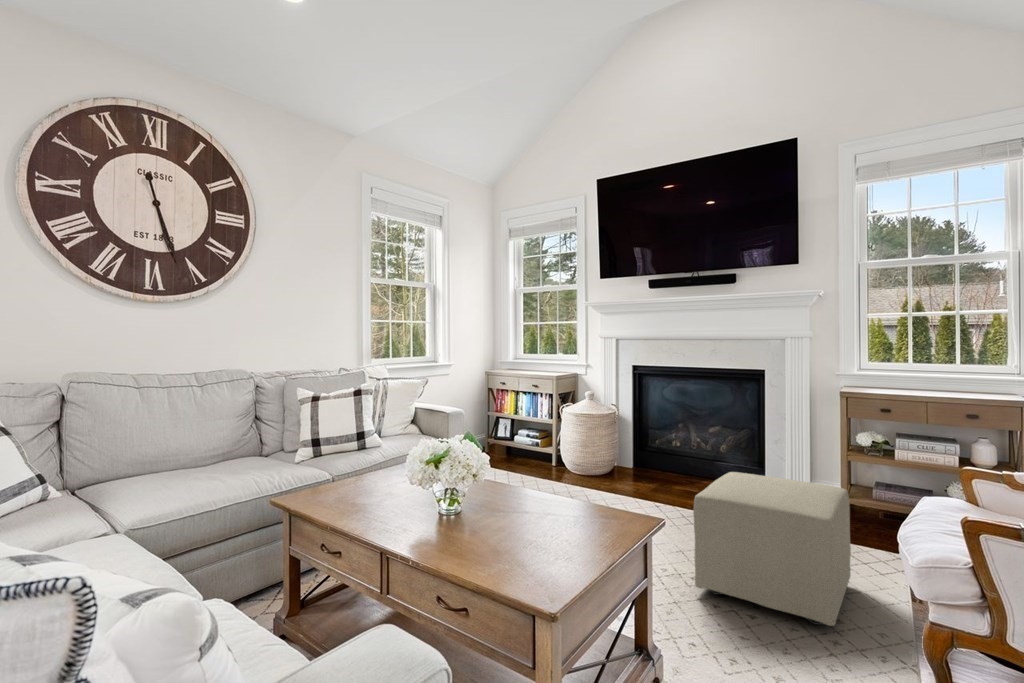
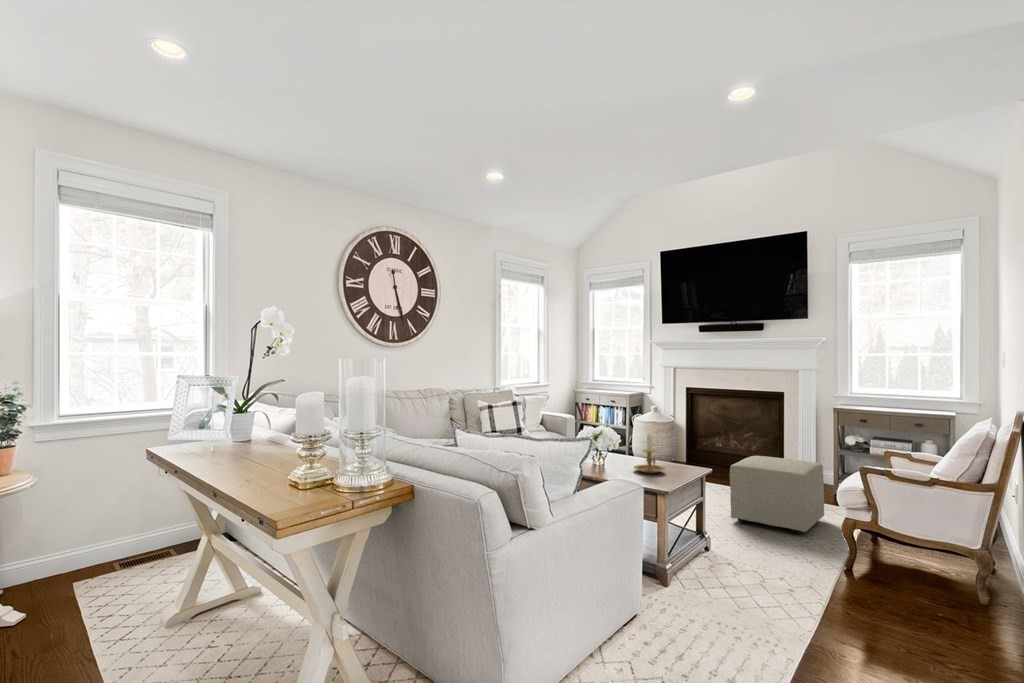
candle holder: none [504,453,568,538] -> present [634,434,665,473]

